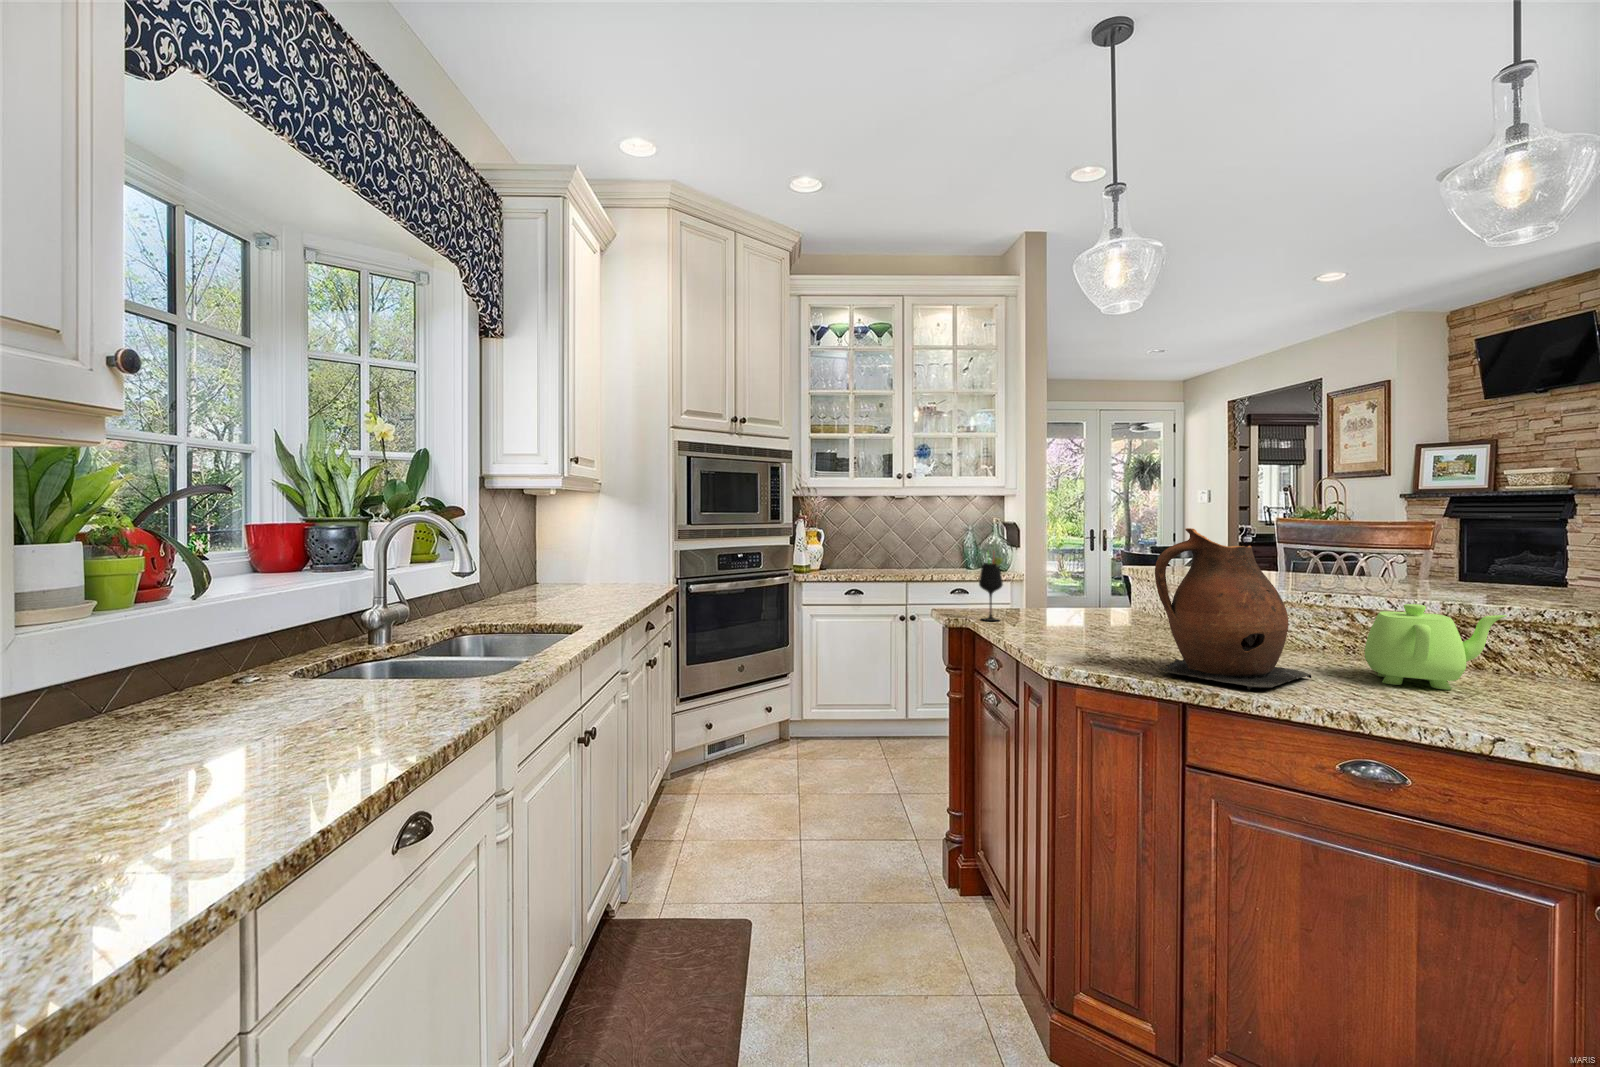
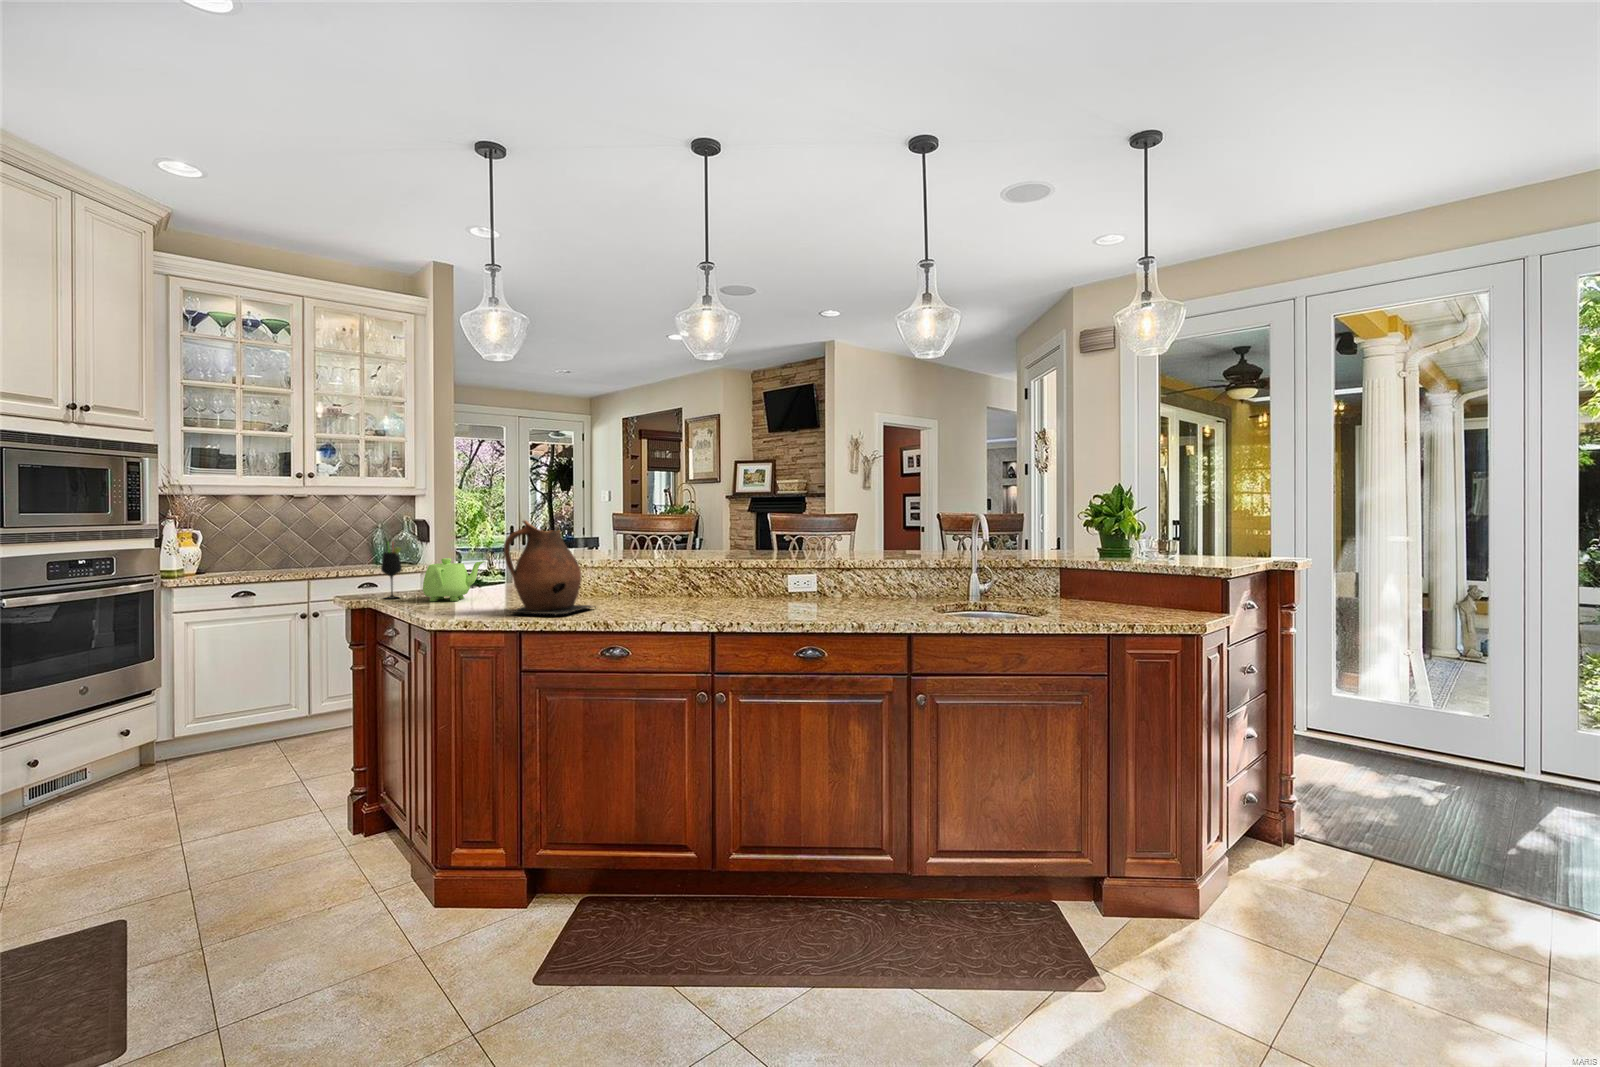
teapot: present [1365,604,1507,690] -> present [423,558,484,601]

